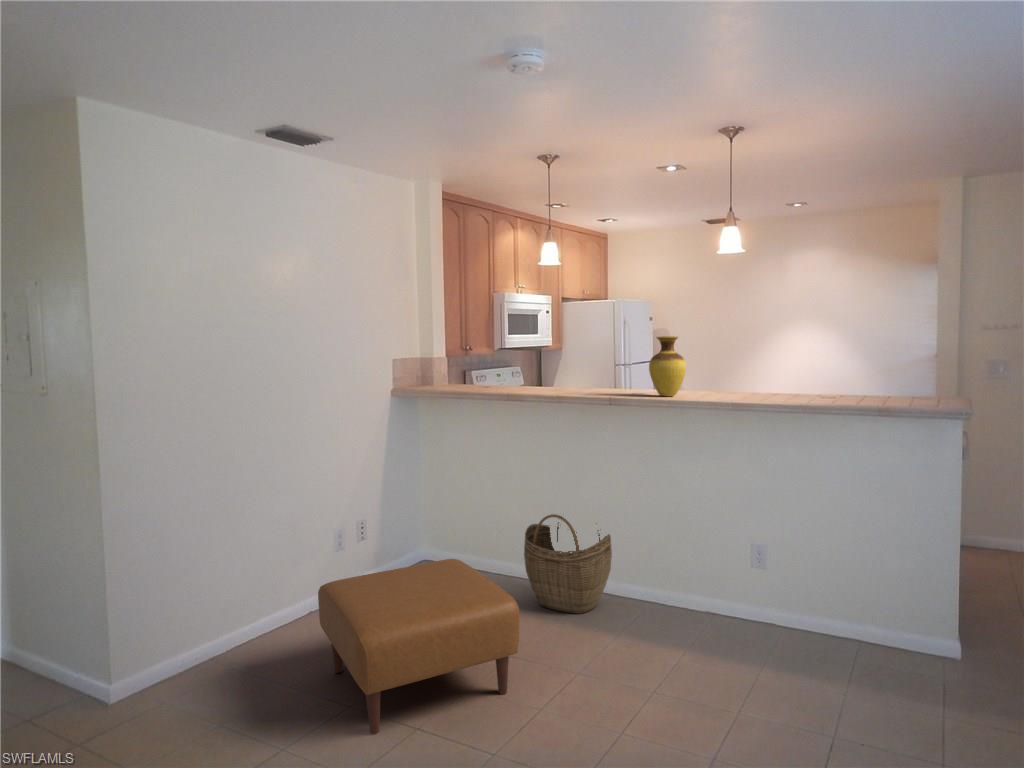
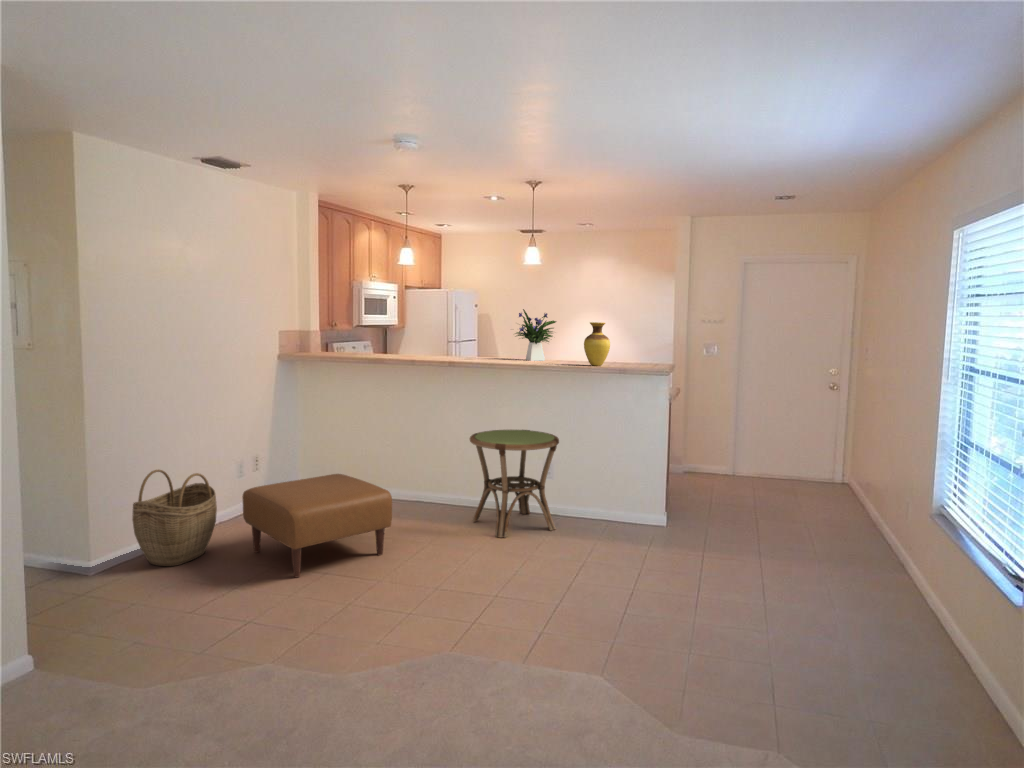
flower arrangement: none [697,320,767,393] -> present [515,309,556,361]
vase: present [649,336,686,397] -> present [584,322,610,366]
side table: none [638,497,779,672] -> present [470,430,559,538]
woven basket: present [524,514,612,614] -> present [132,470,217,566]

